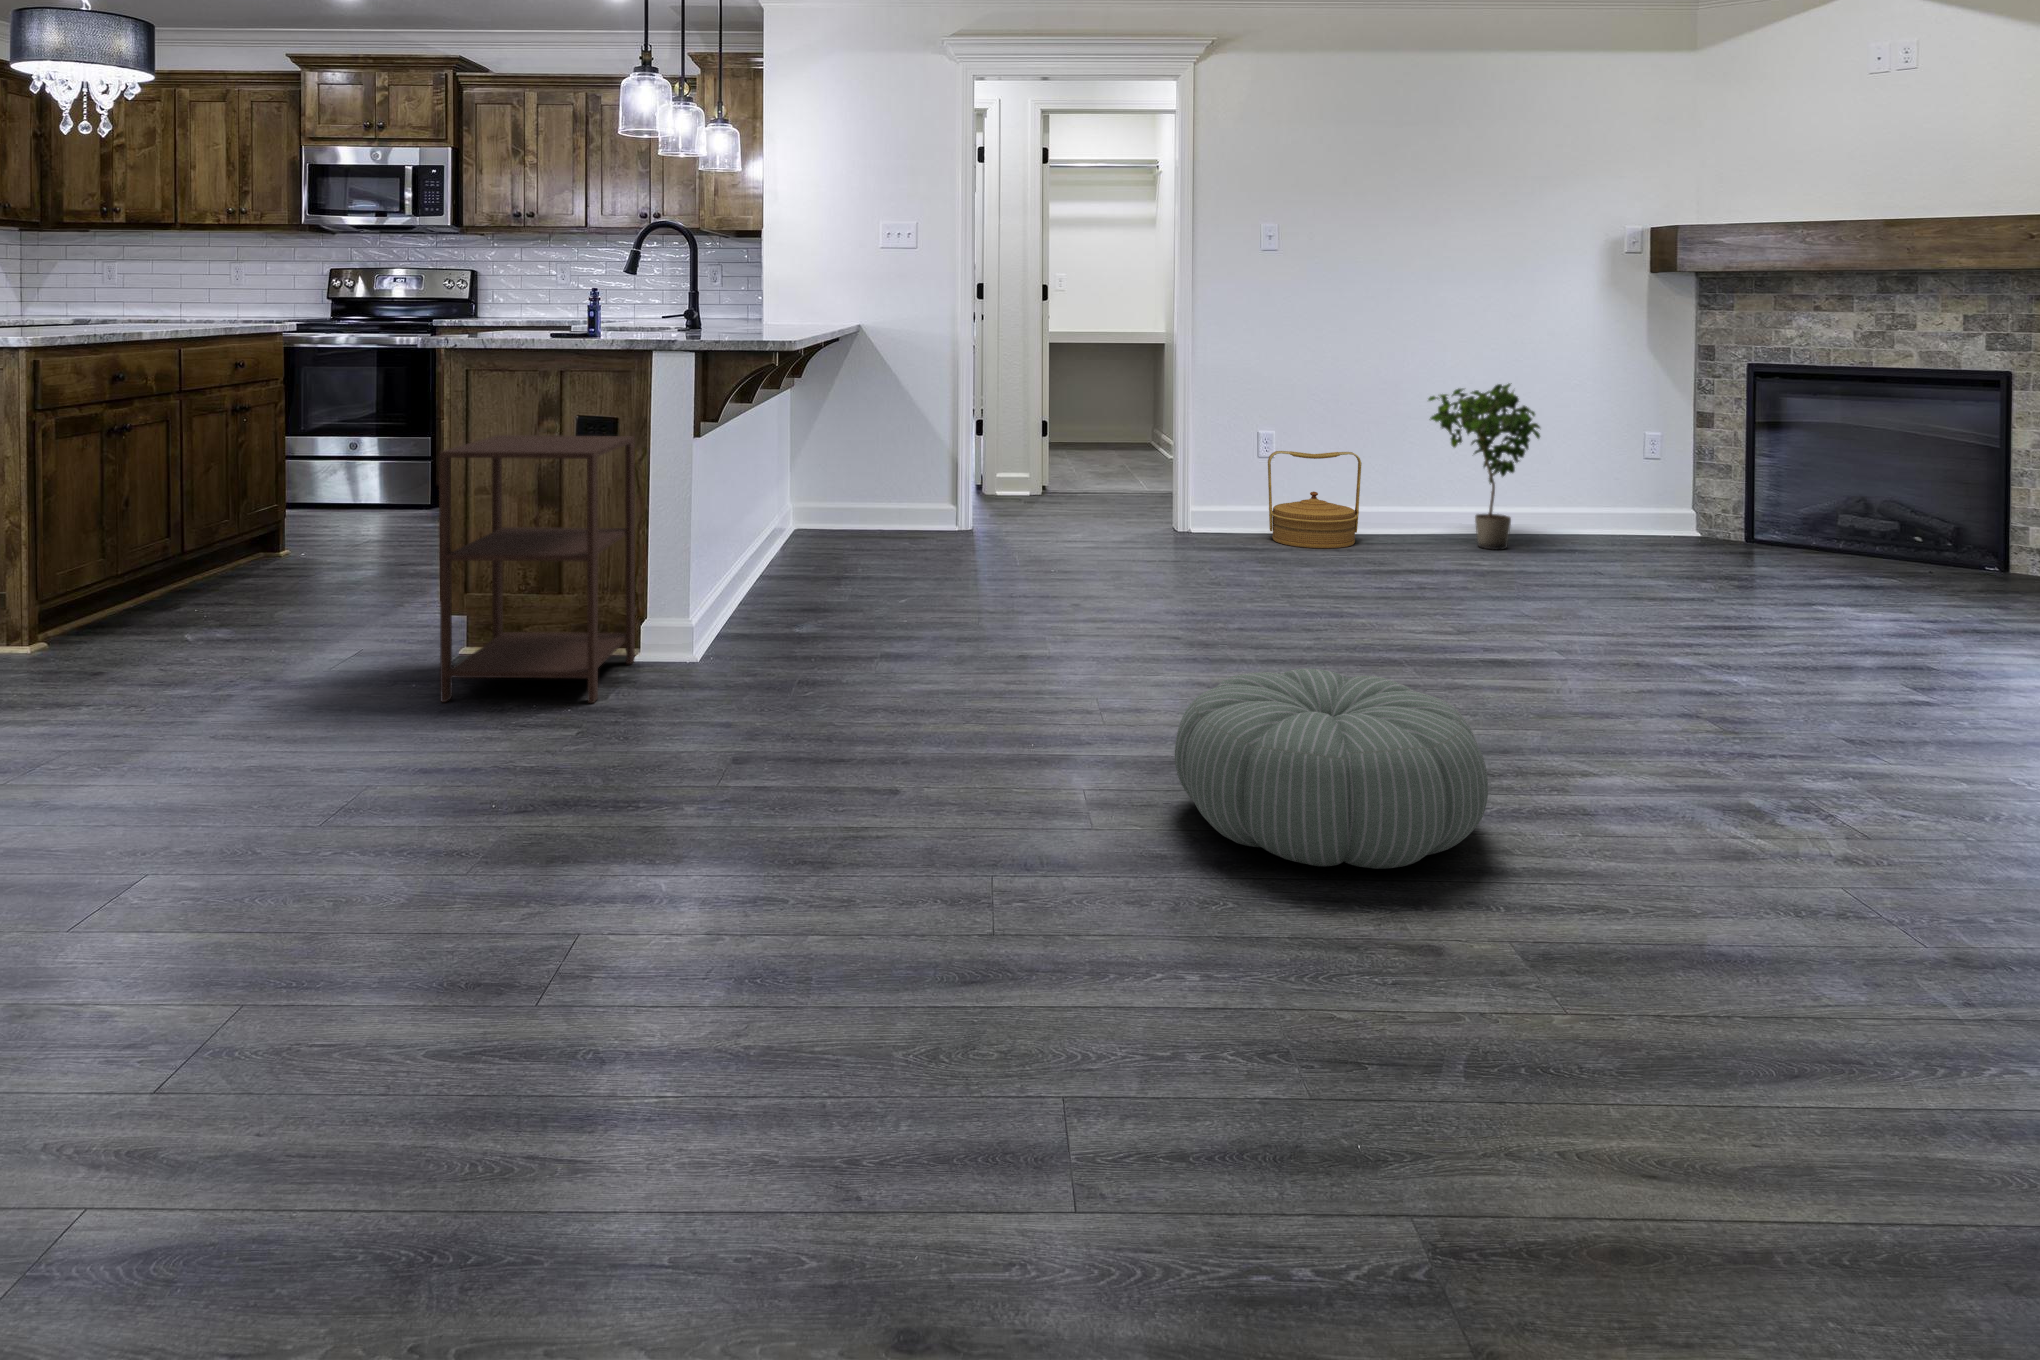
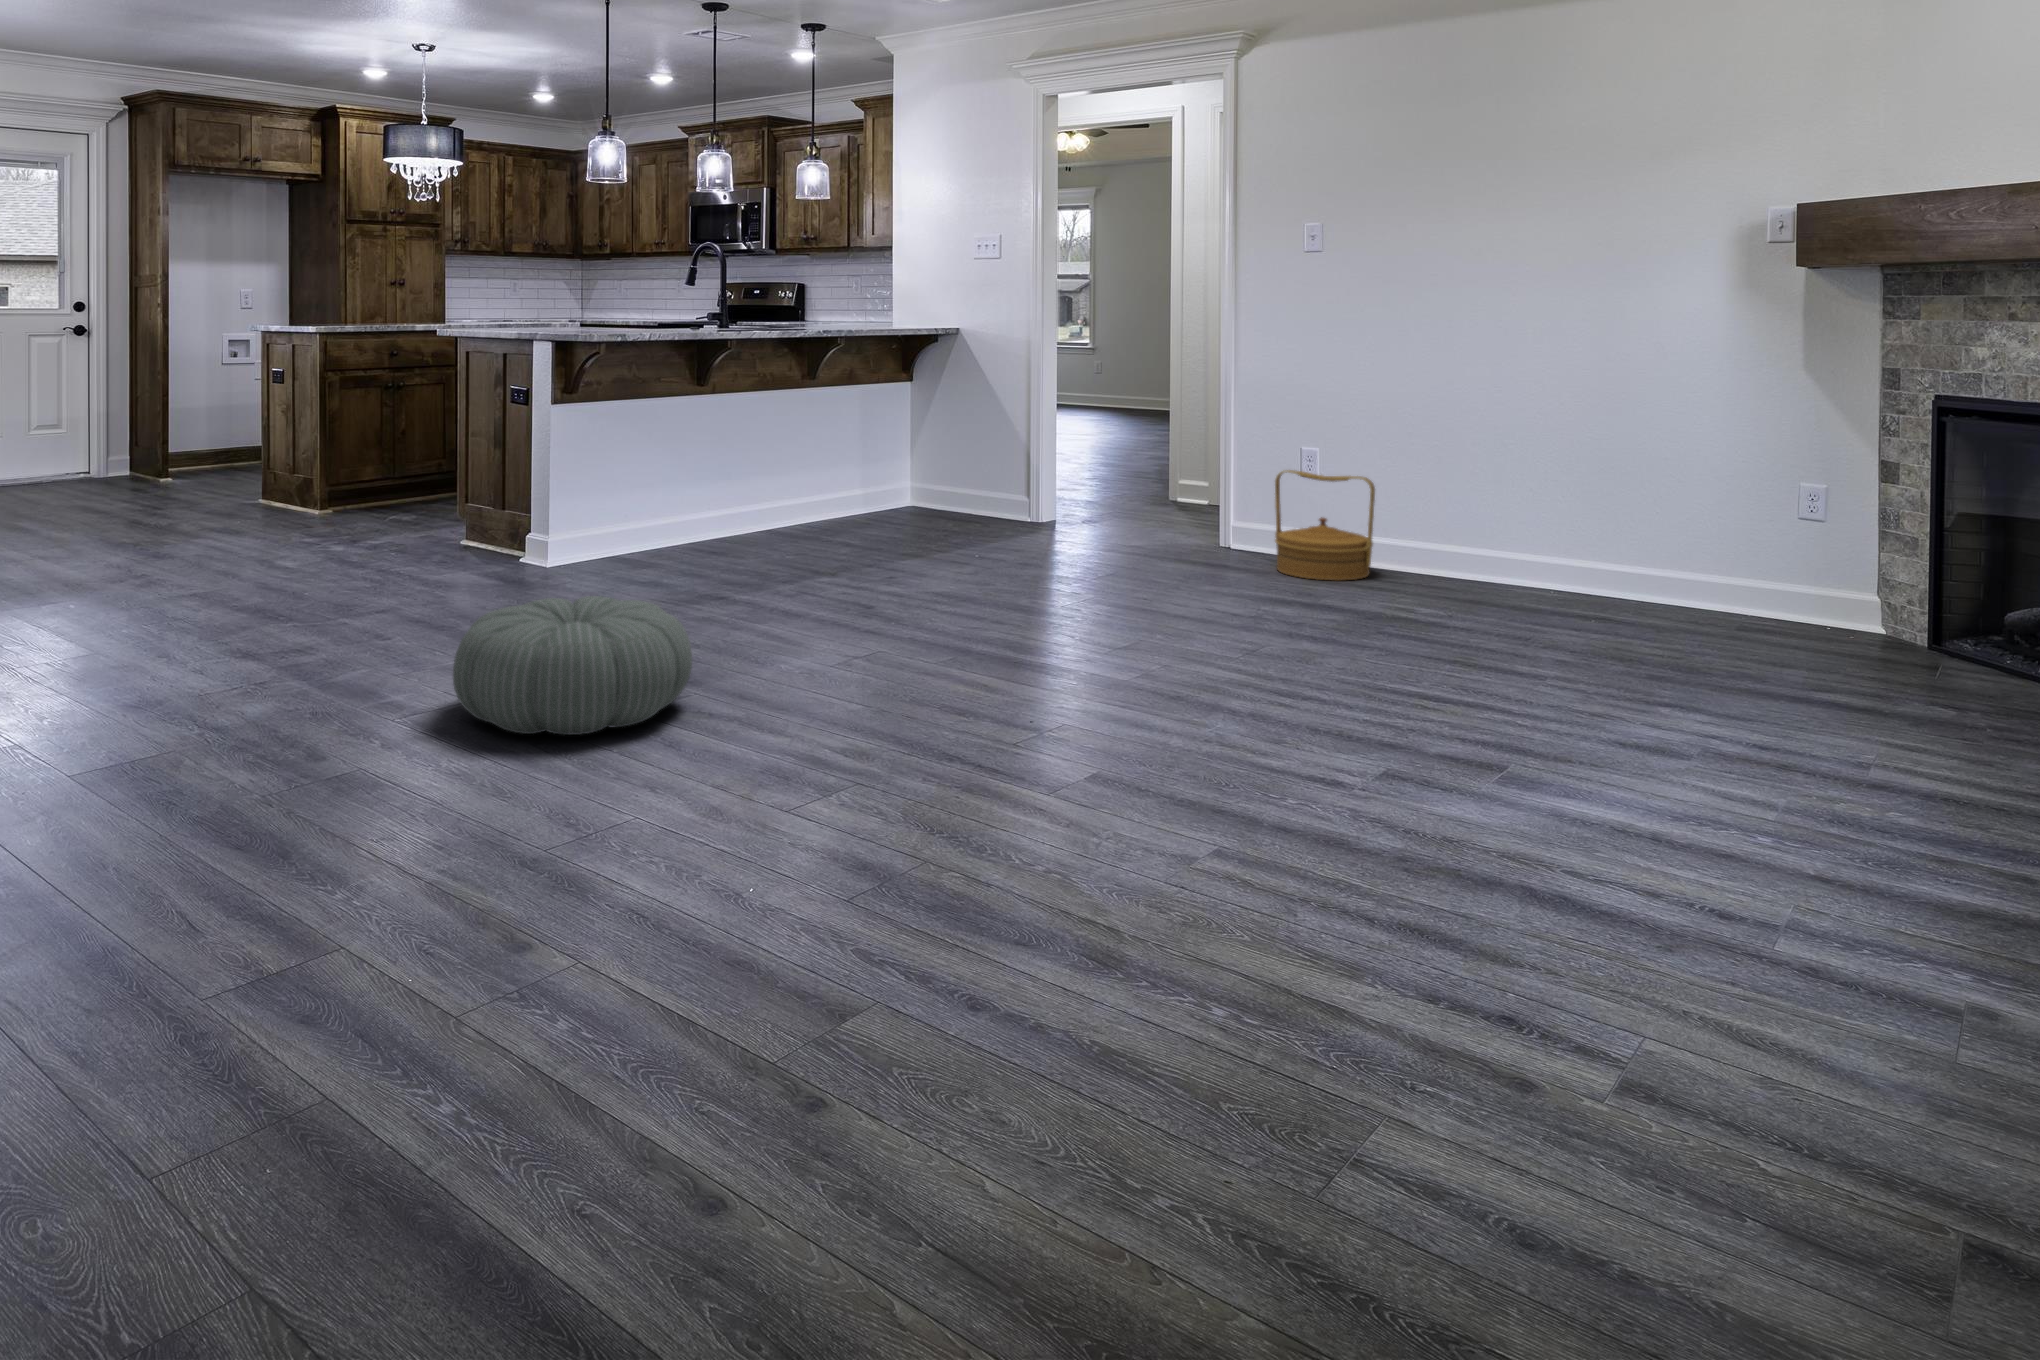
potted plant: present [1428,383,1540,550] -> none [1417,407,1599,607]
side table: present [439,435,635,703] -> none [396,399,540,580]

